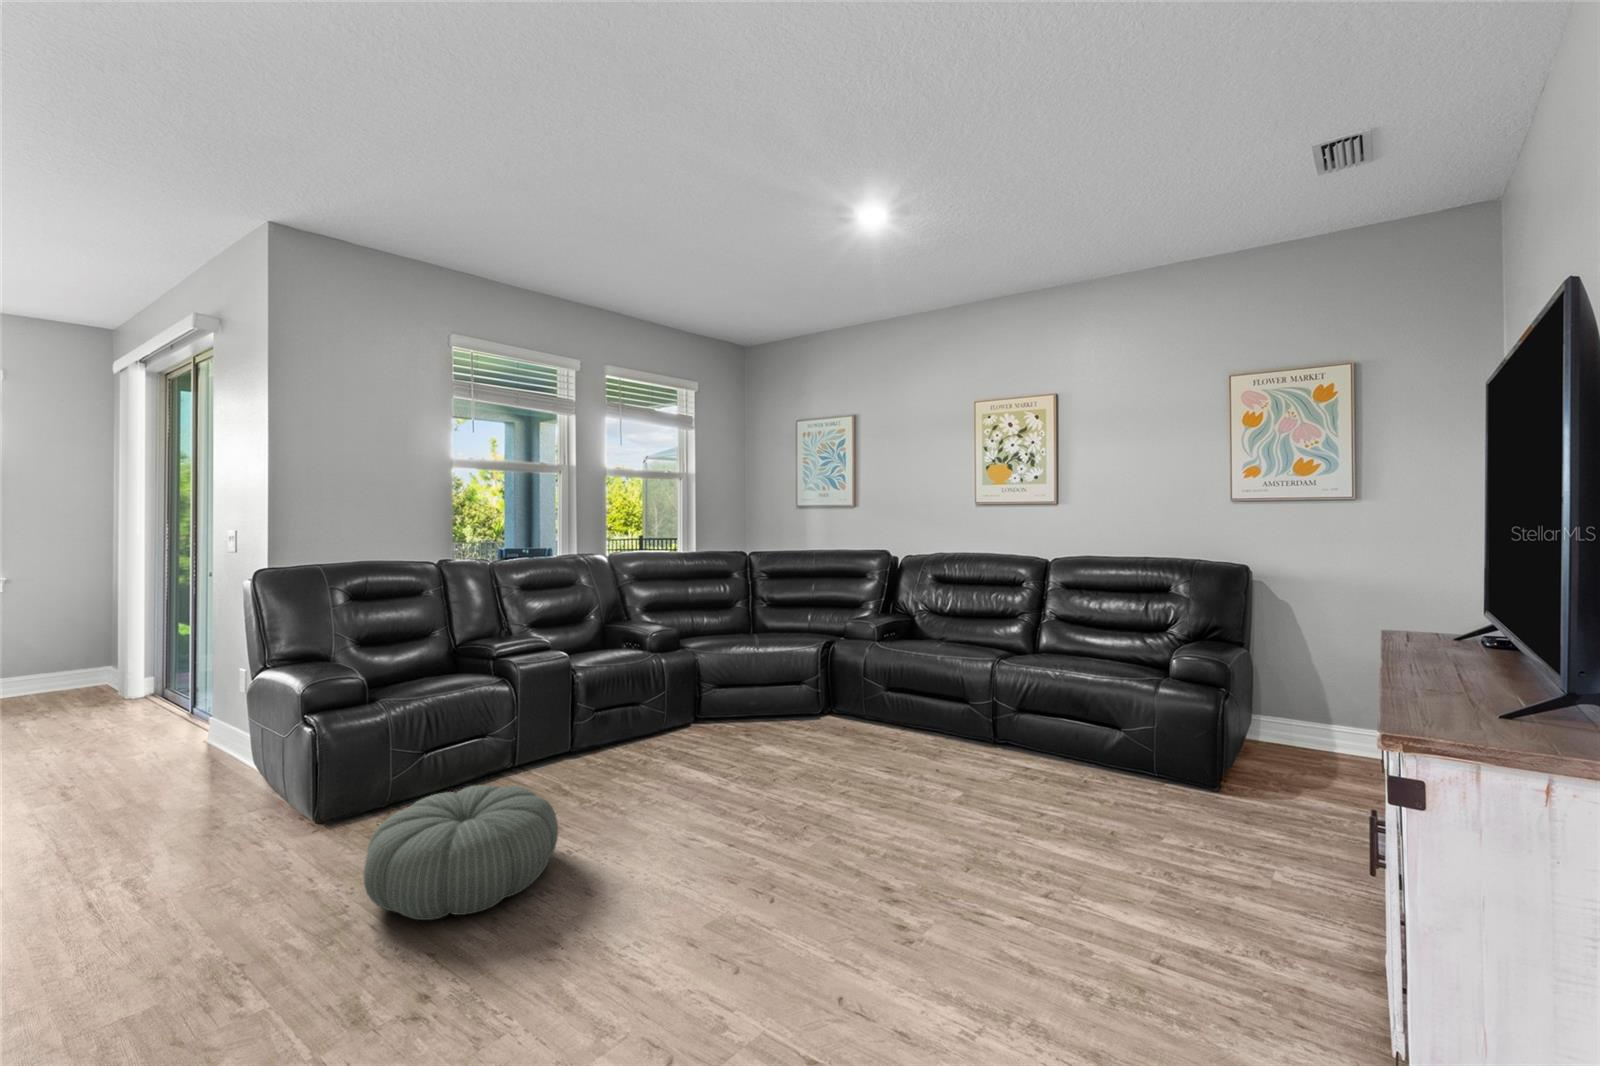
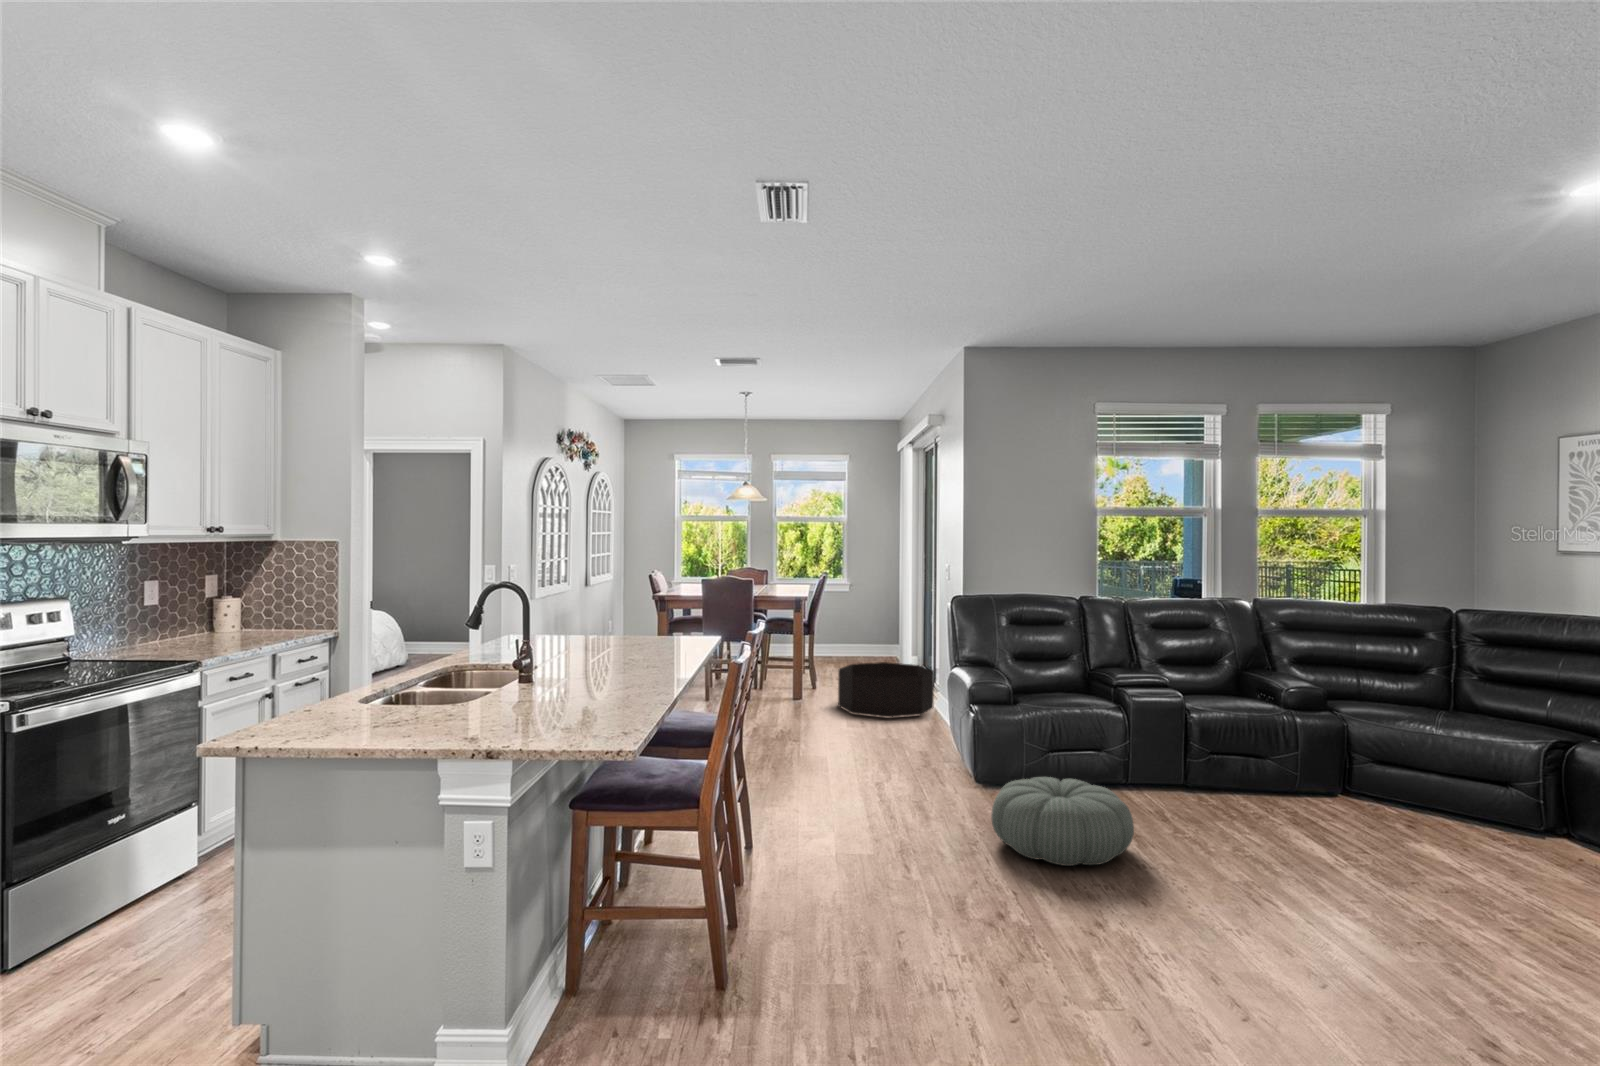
basket: none [25,670,219,764] -> present [838,662,934,717]

